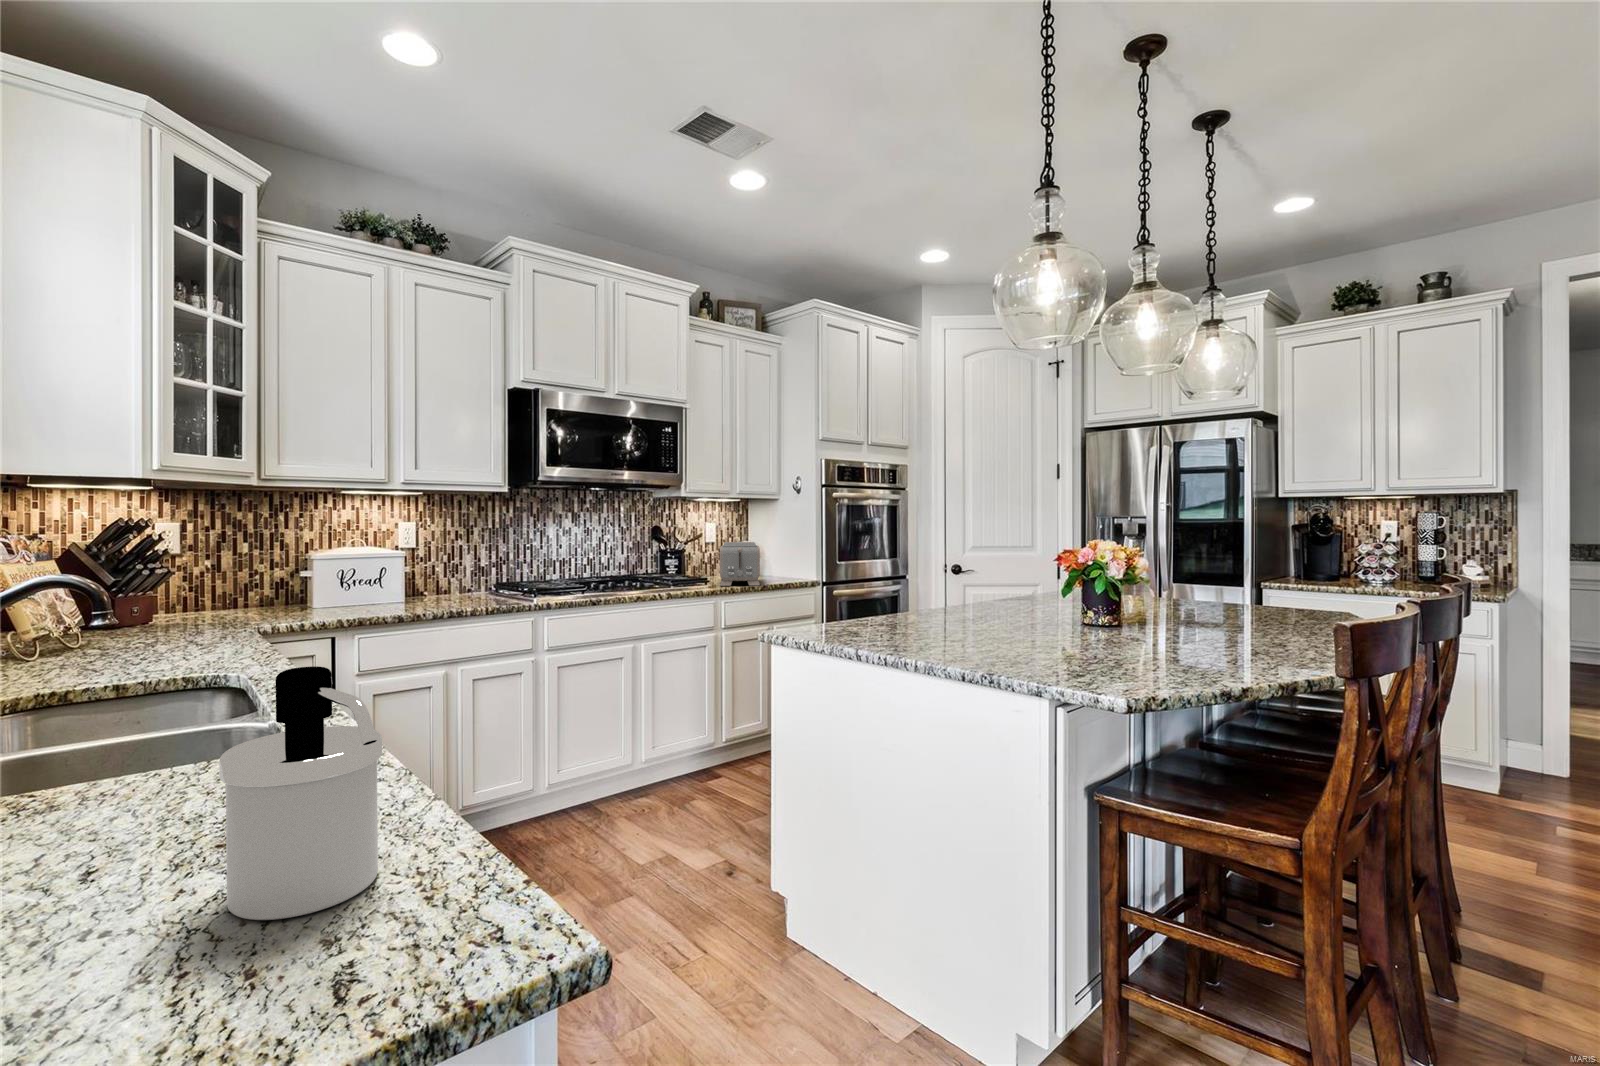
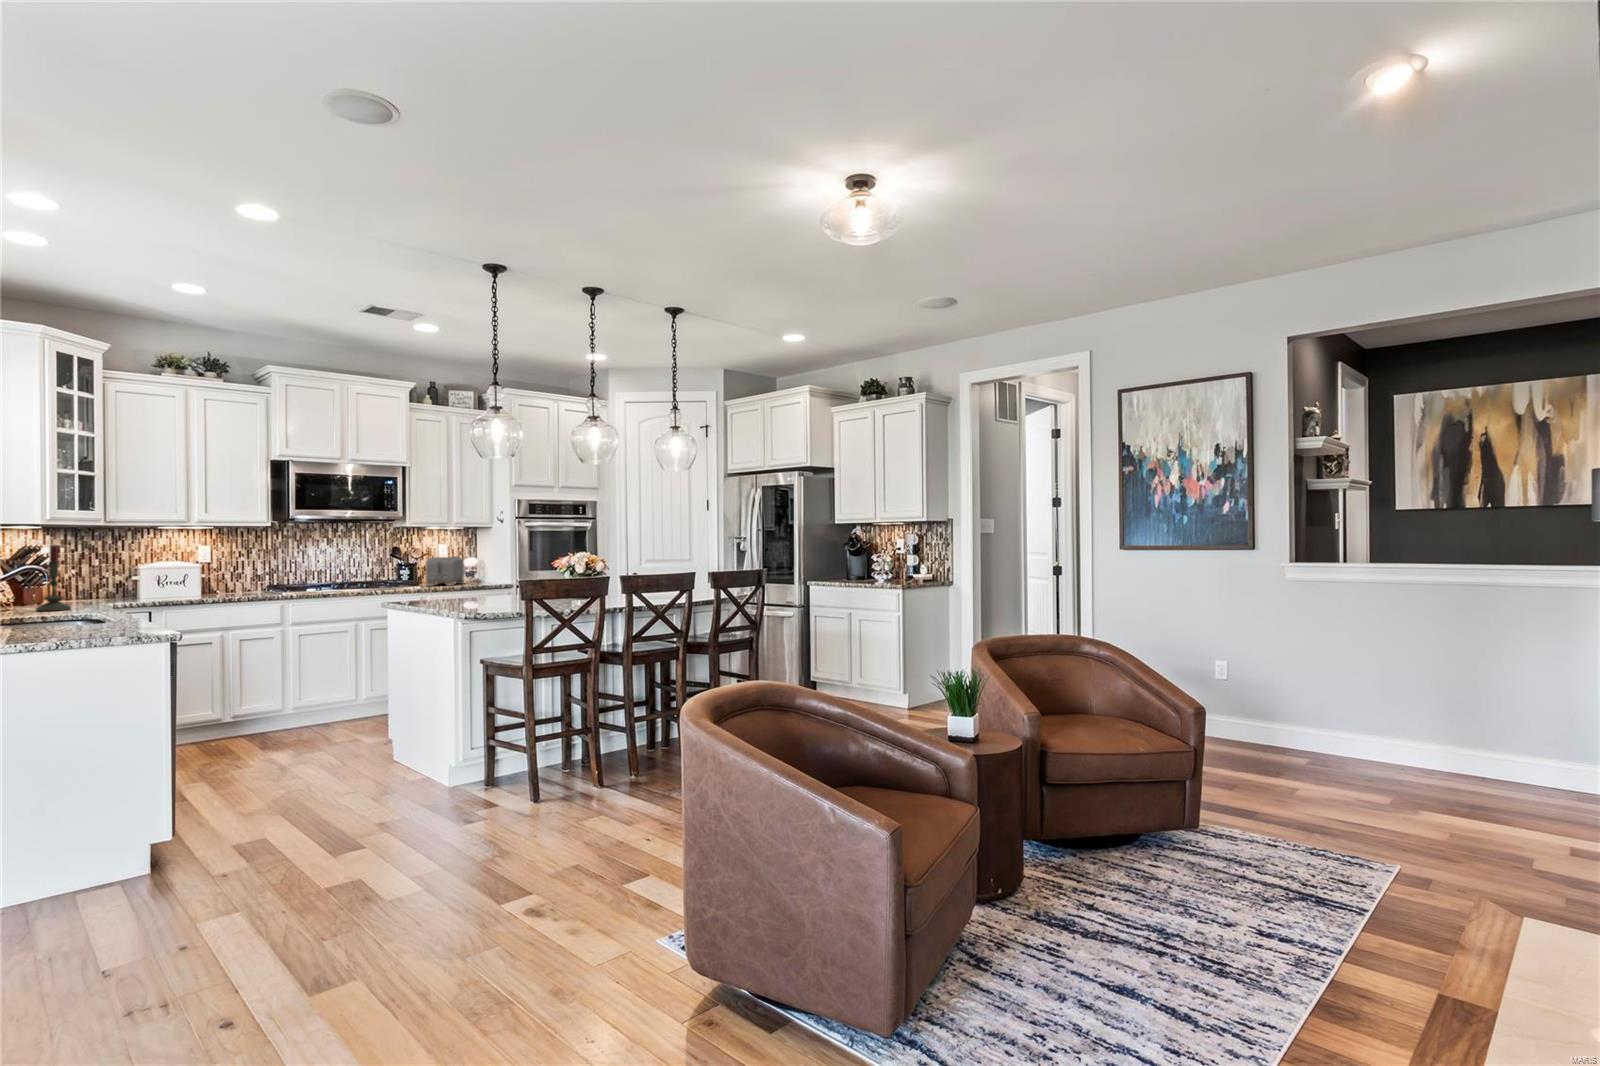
candle: none [128,514,197,653] -> present [36,545,71,611]
soap dispenser: present [219,666,382,920] -> none [92,581,134,635]

